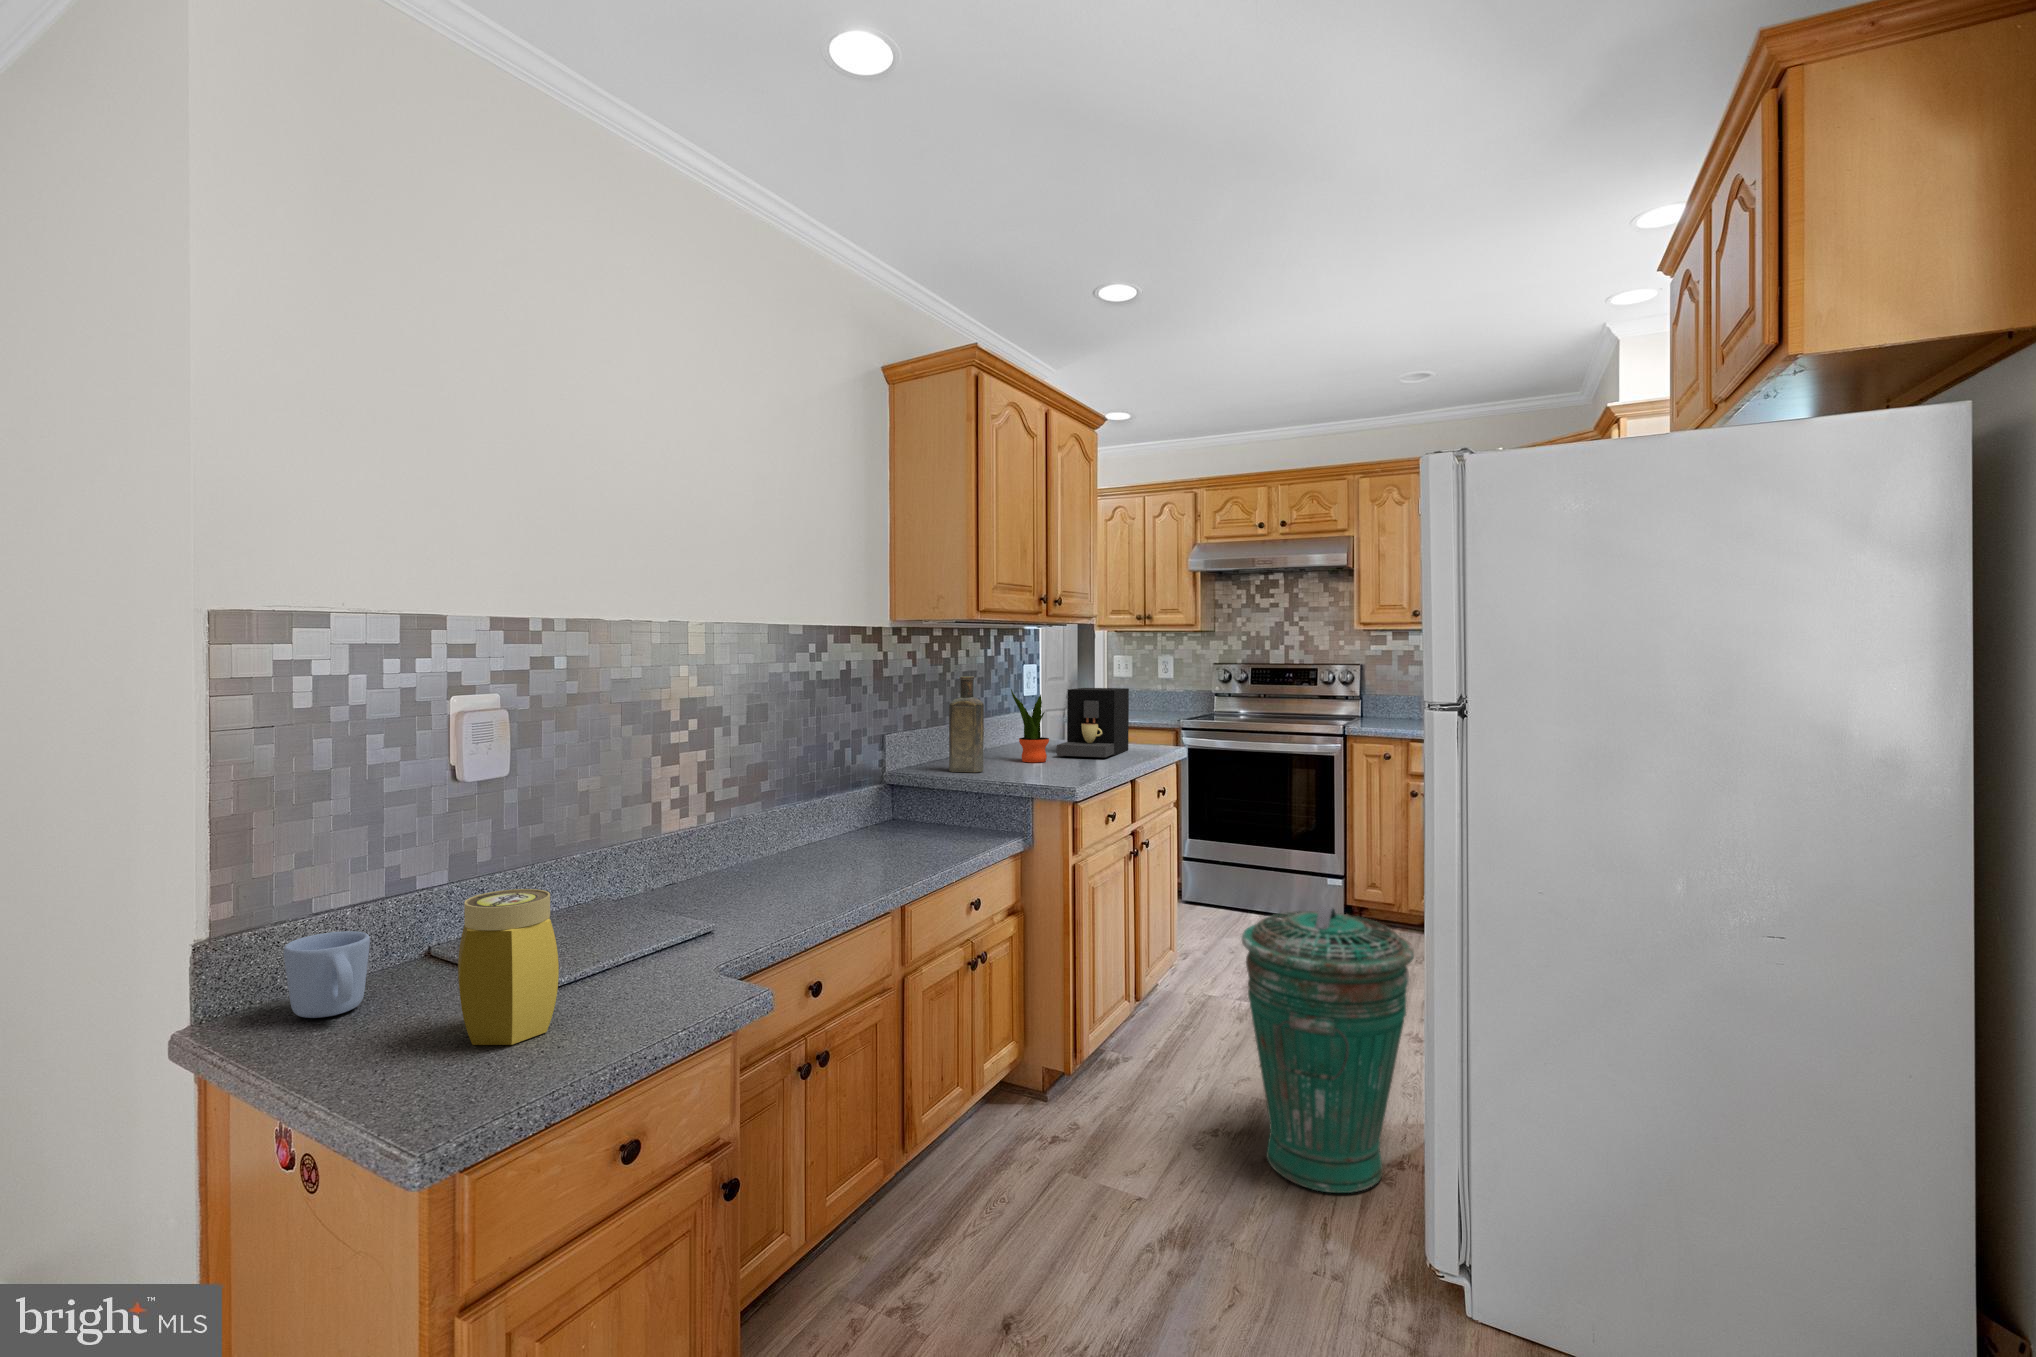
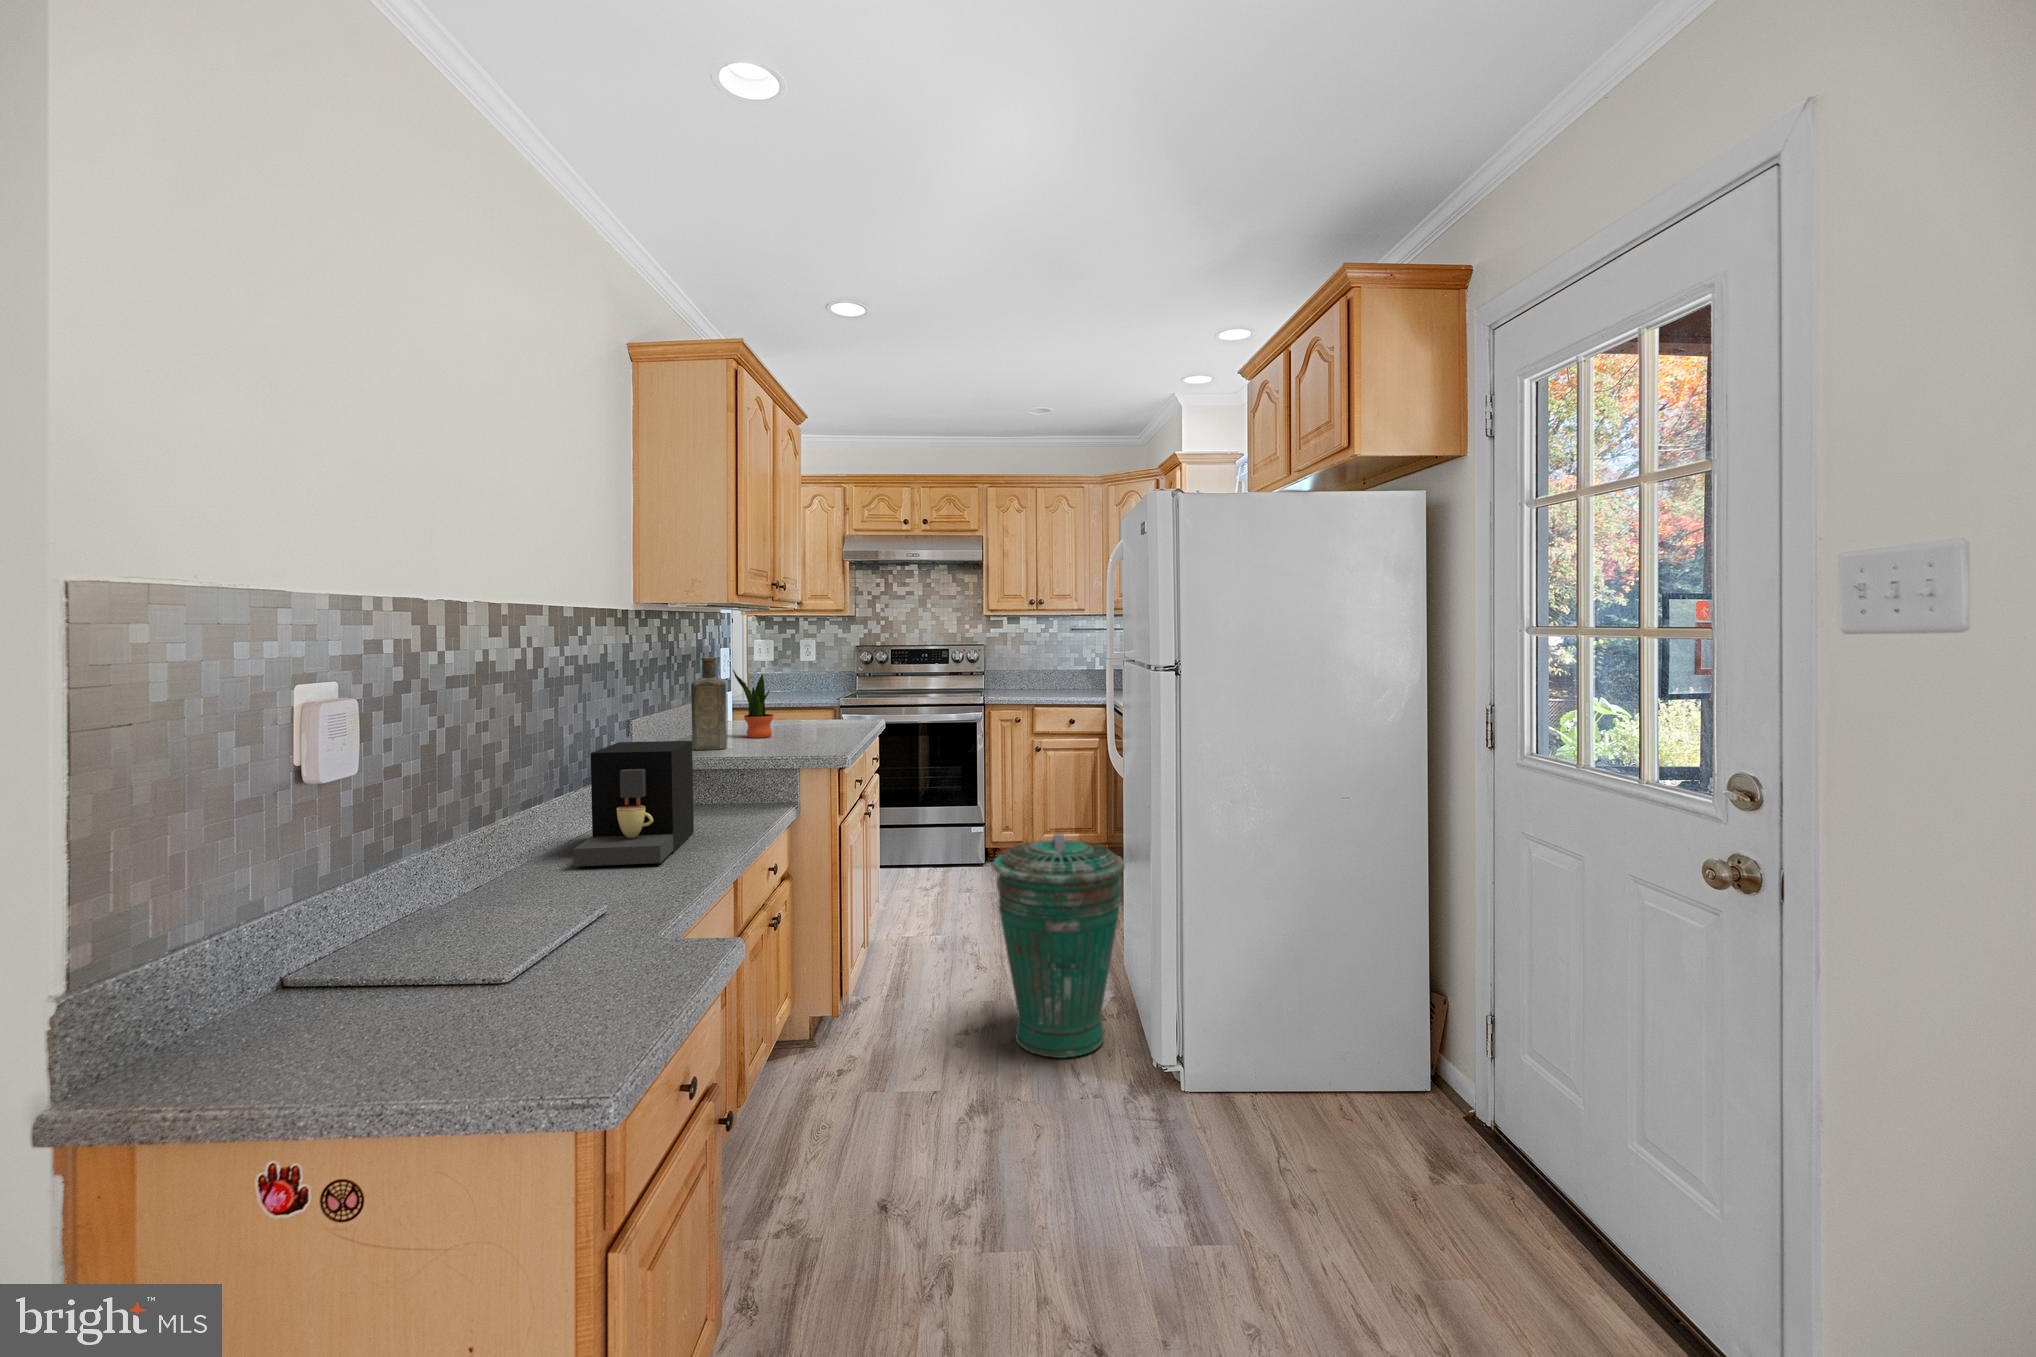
coffee maker: present [1057,688,1129,757] -> present [573,741,694,866]
jar: present [458,889,559,1045] -> none [469,873,586,1038]
mug: present [284,931,370,1018] -> none [202,952,319,1056]

